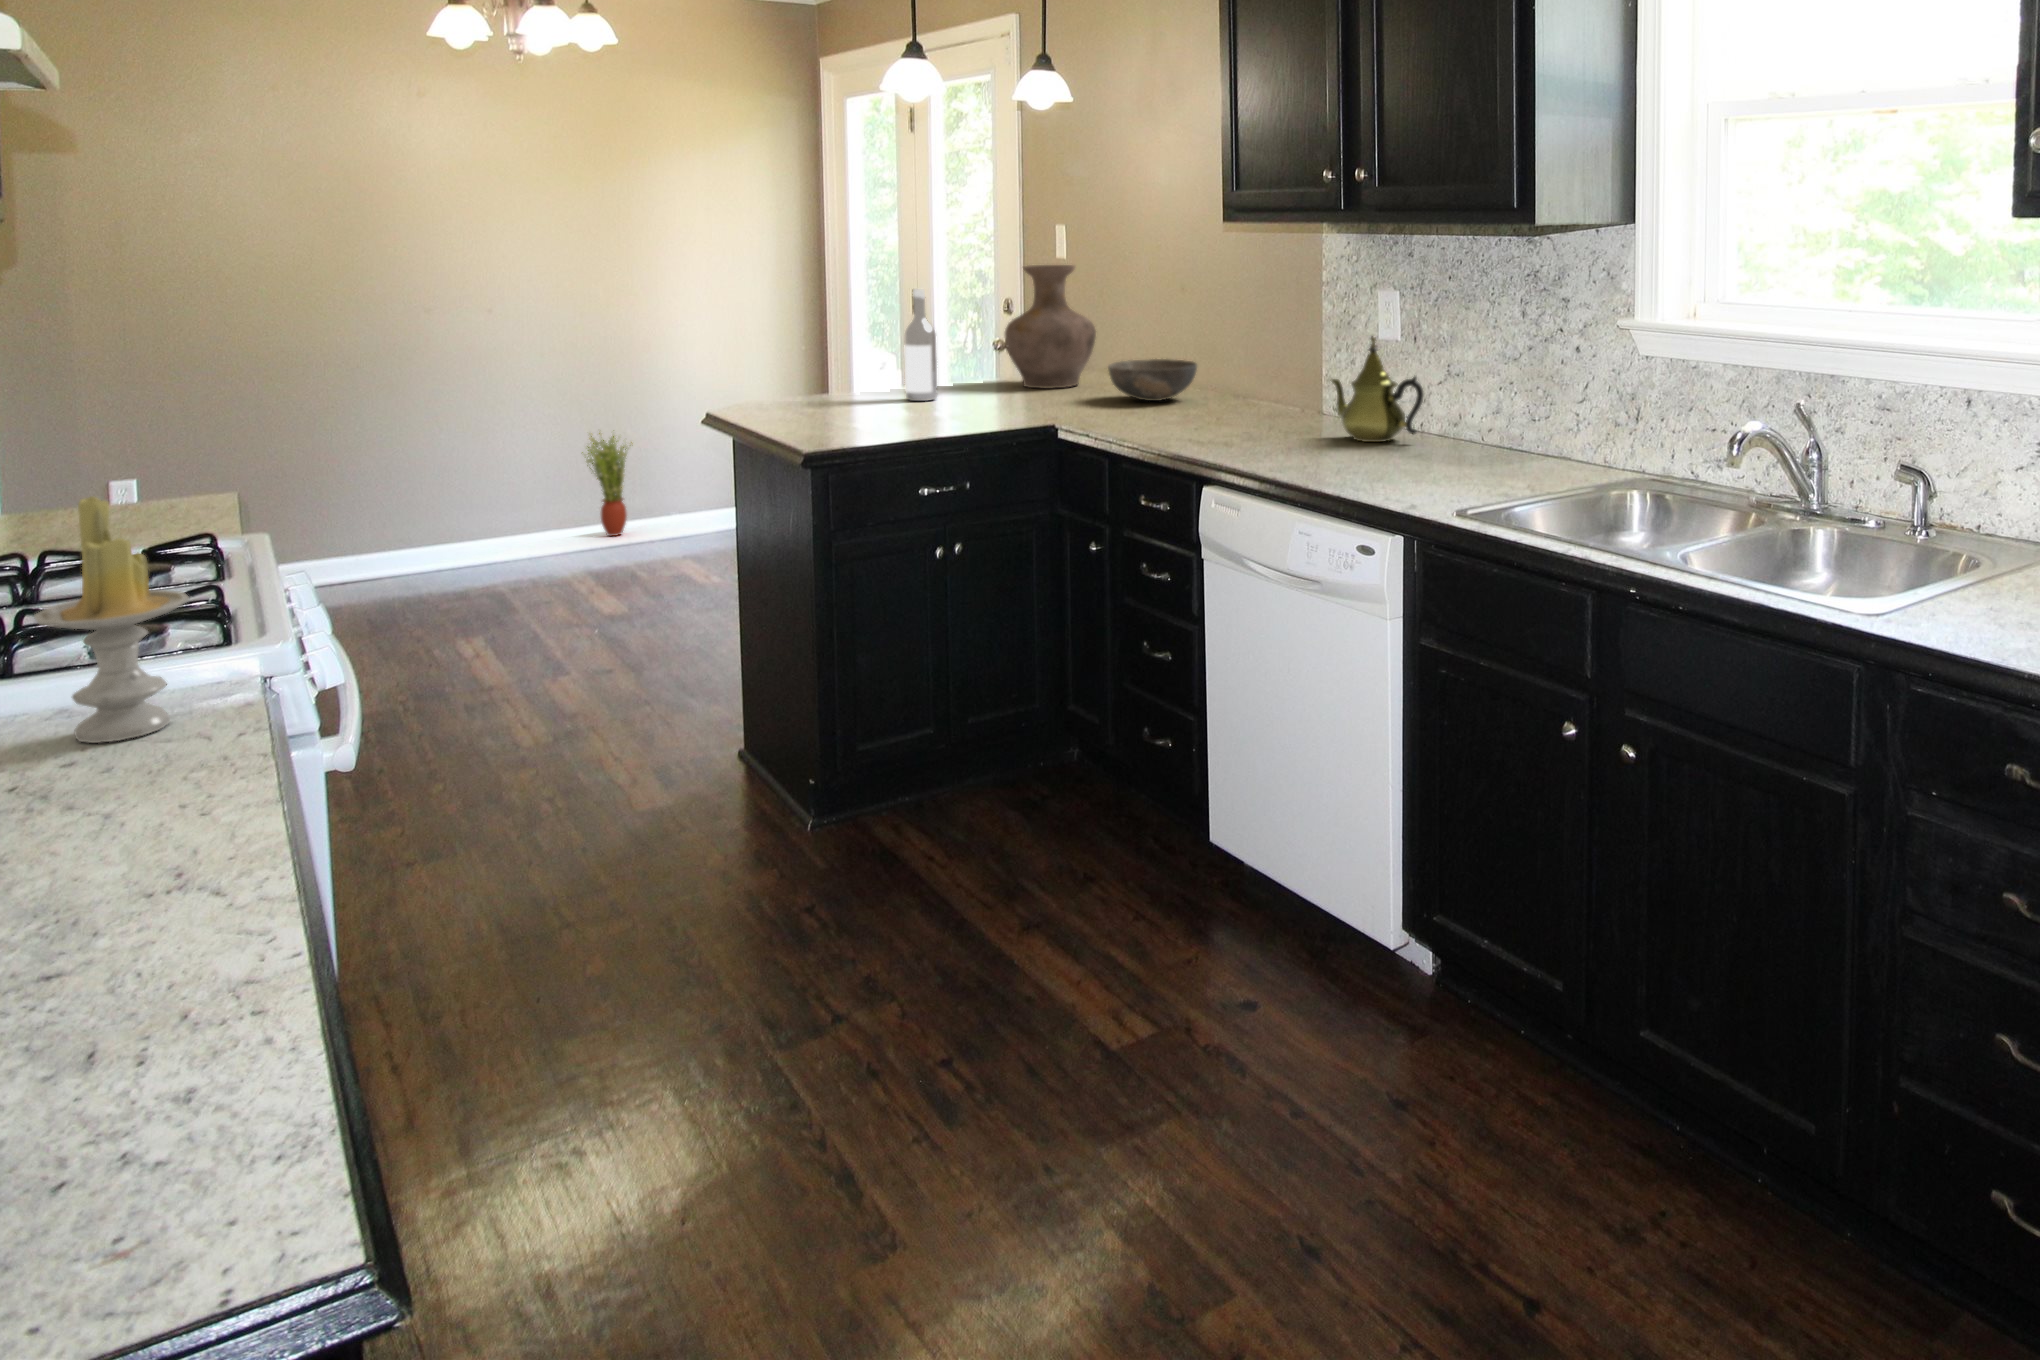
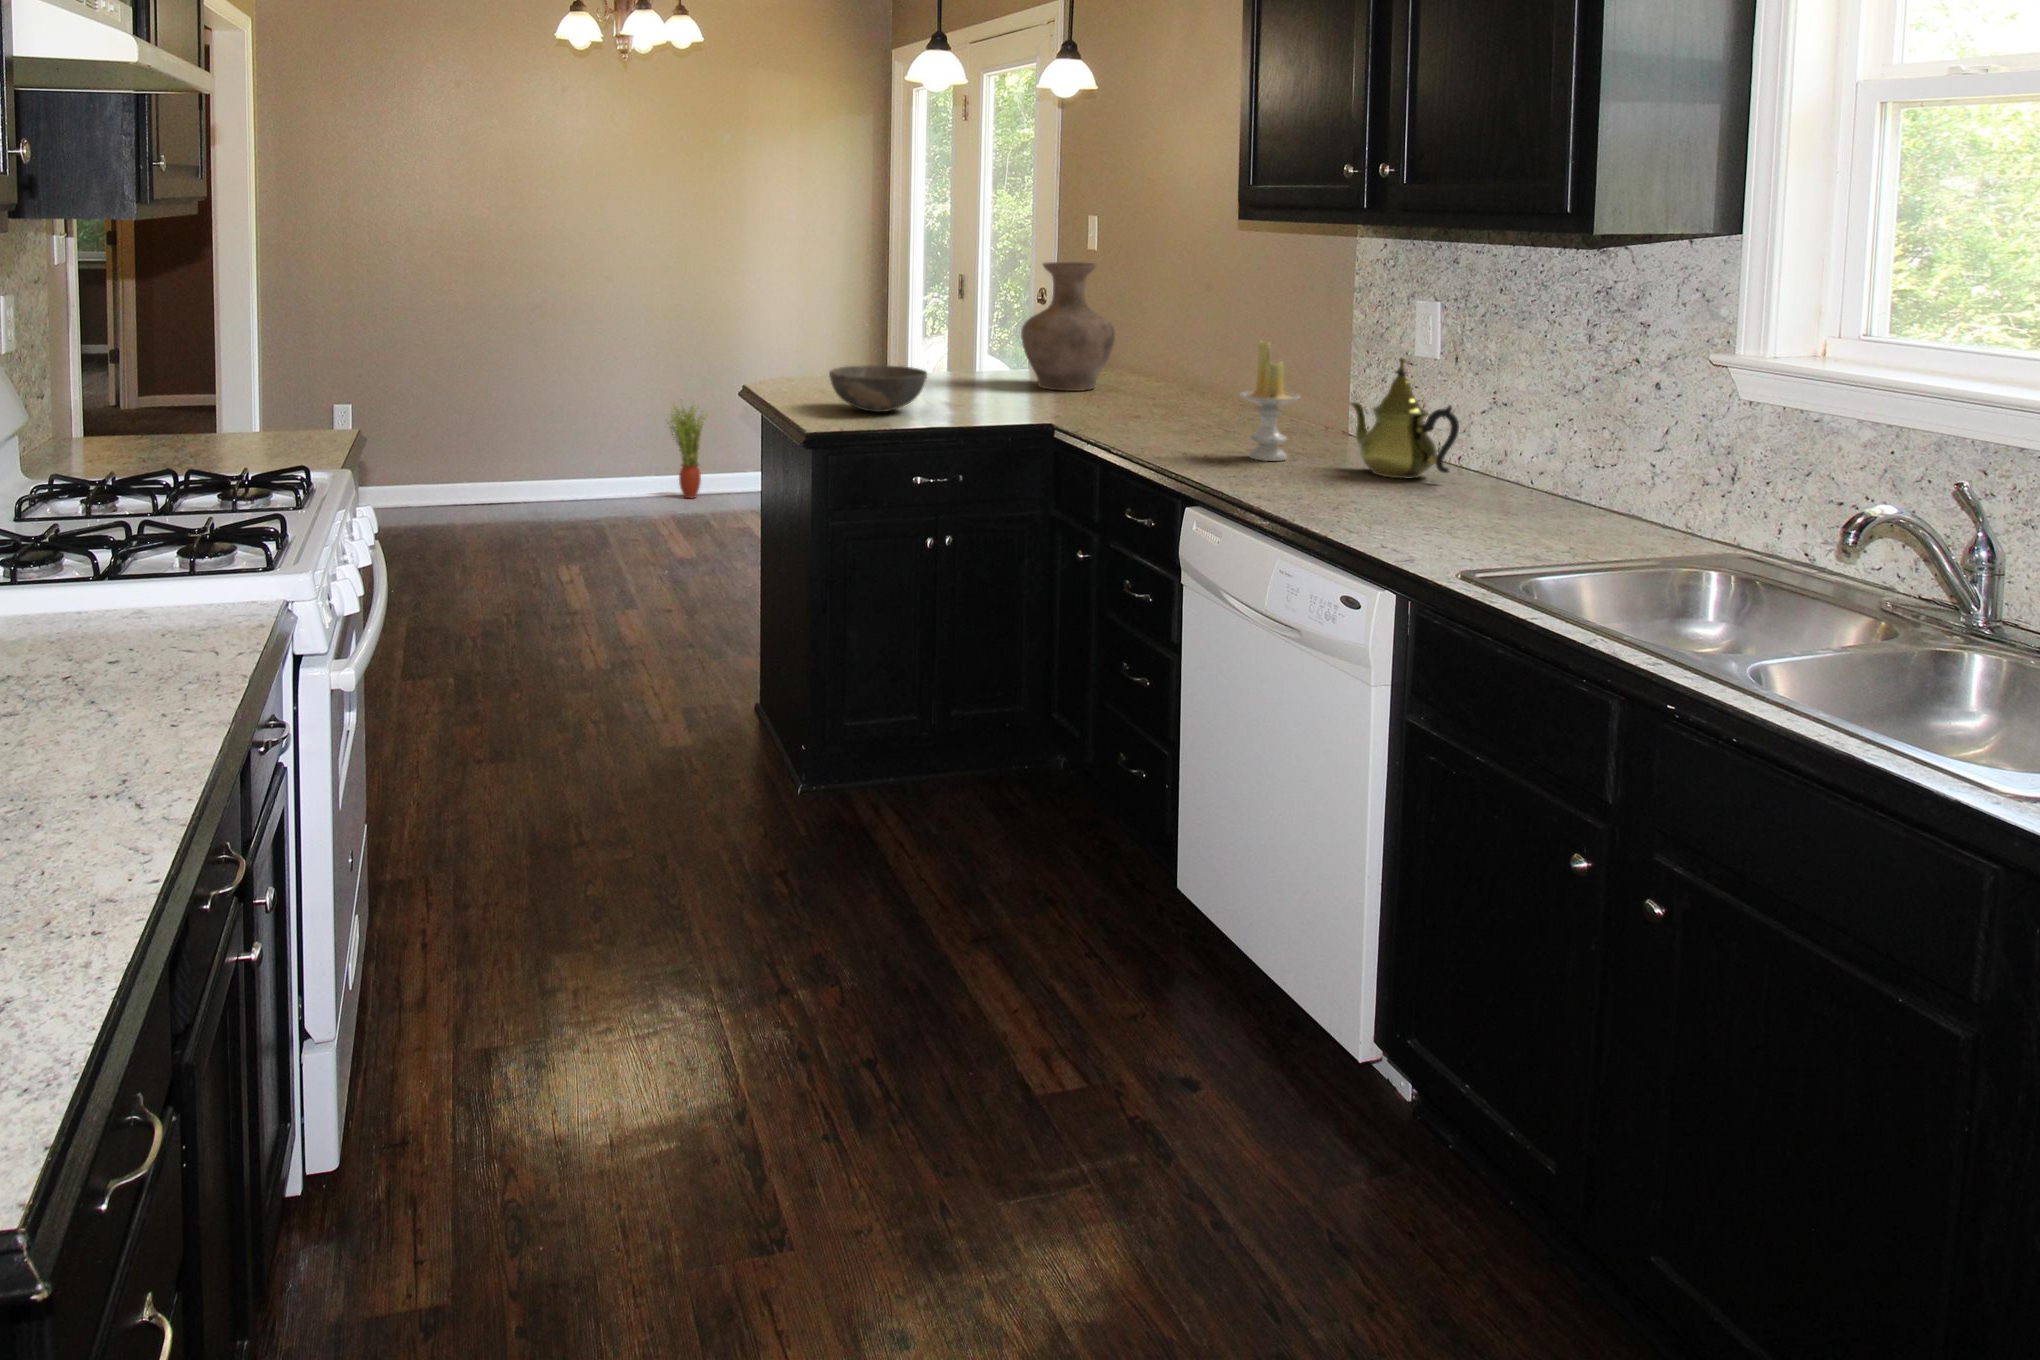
wine bottle: present [904,289,937,401] -> none [916,283,948,396]
bowl: present [1108,359,1197,401] -> present [829,365,927,412]
candle: present [34,496,189,743] -> present [1240,341,1301,461]

